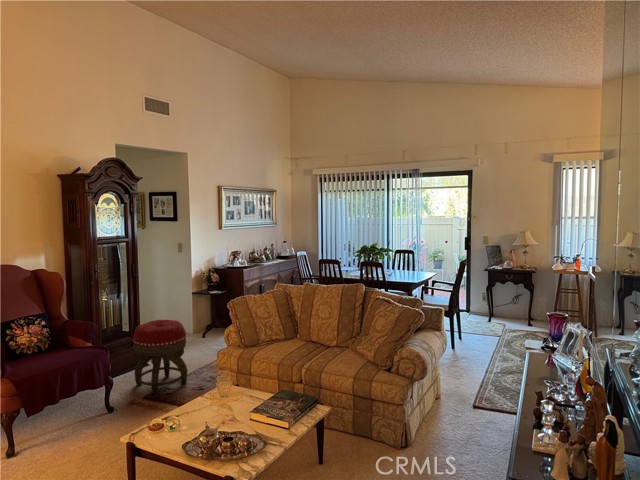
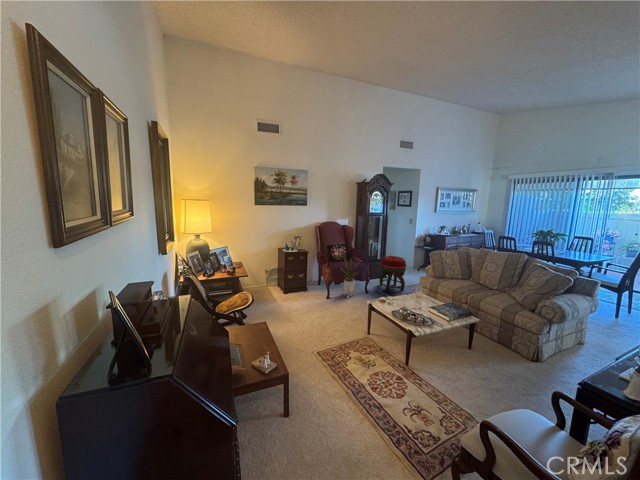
house plant: none [34,337,92,436] -> present [343,265,355,293]

